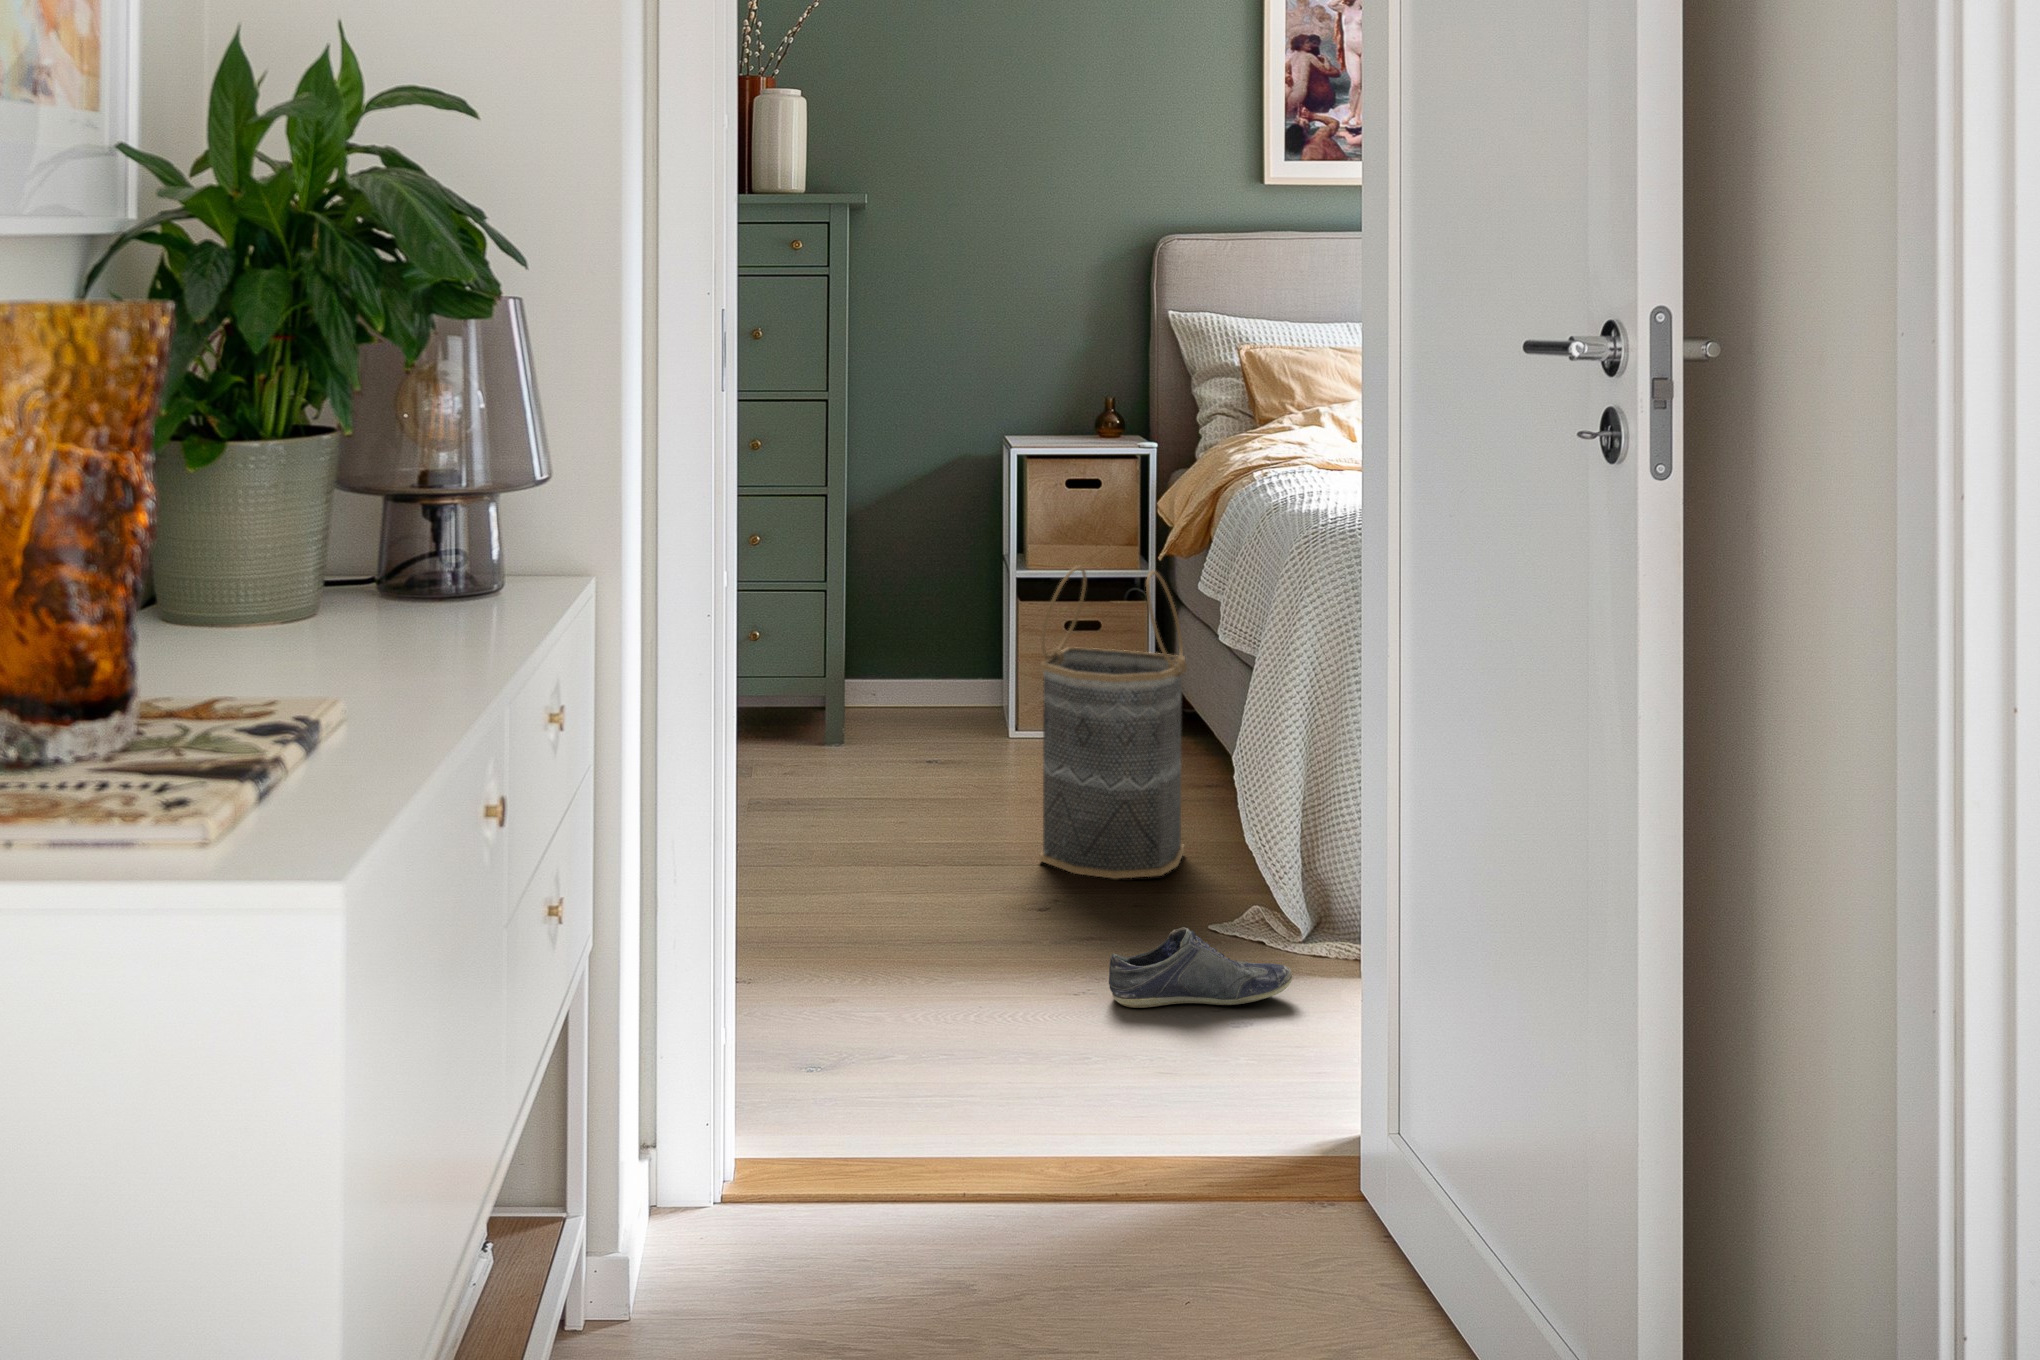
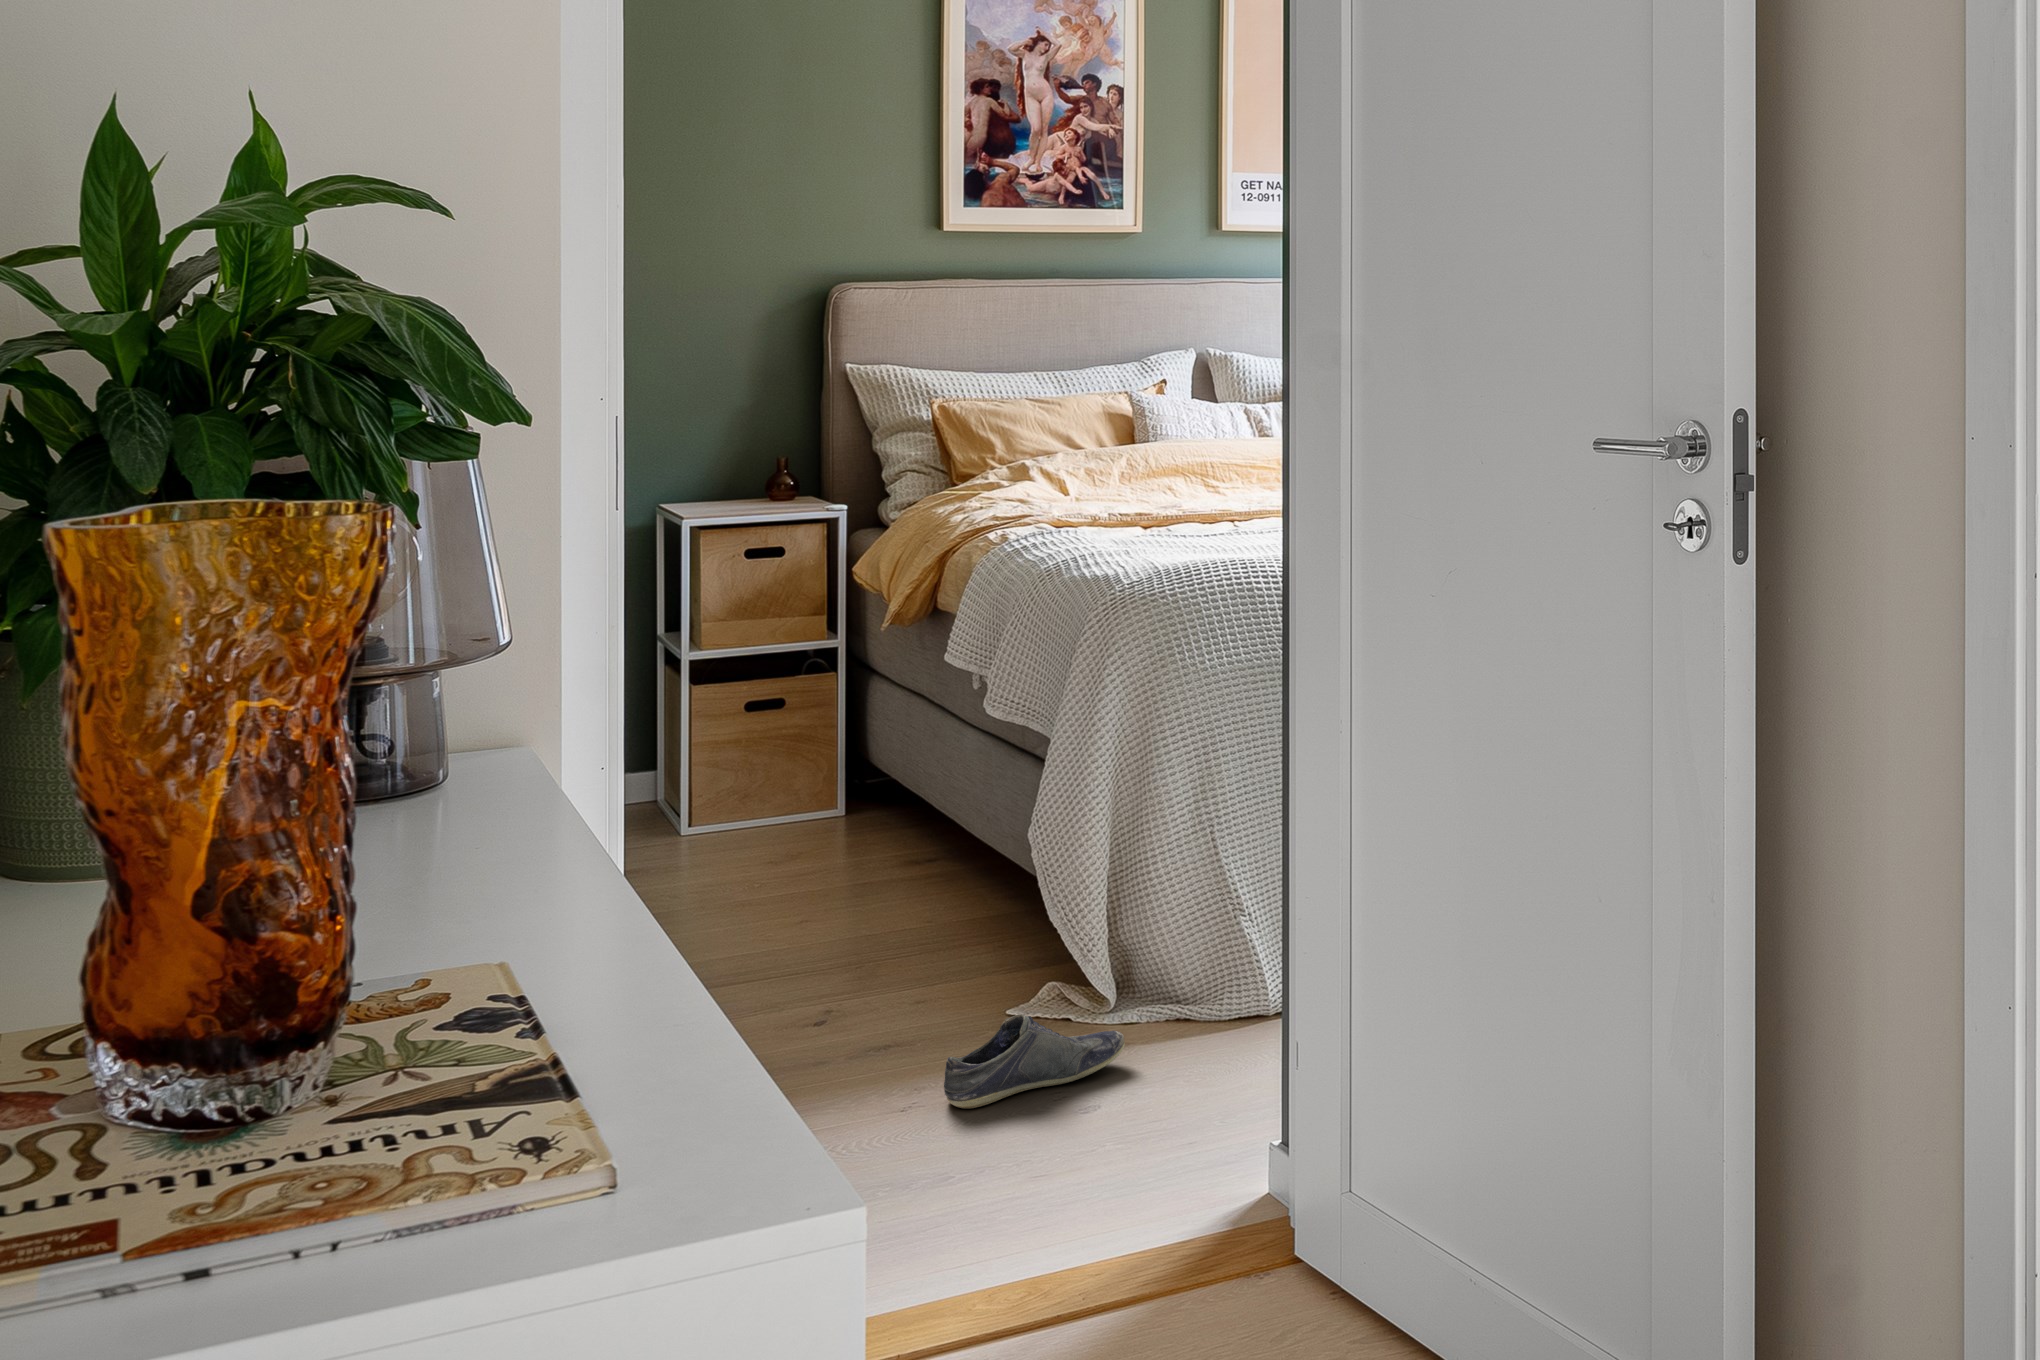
basket: present [1040,566,1187,879] -> none [790,648,952,982]

